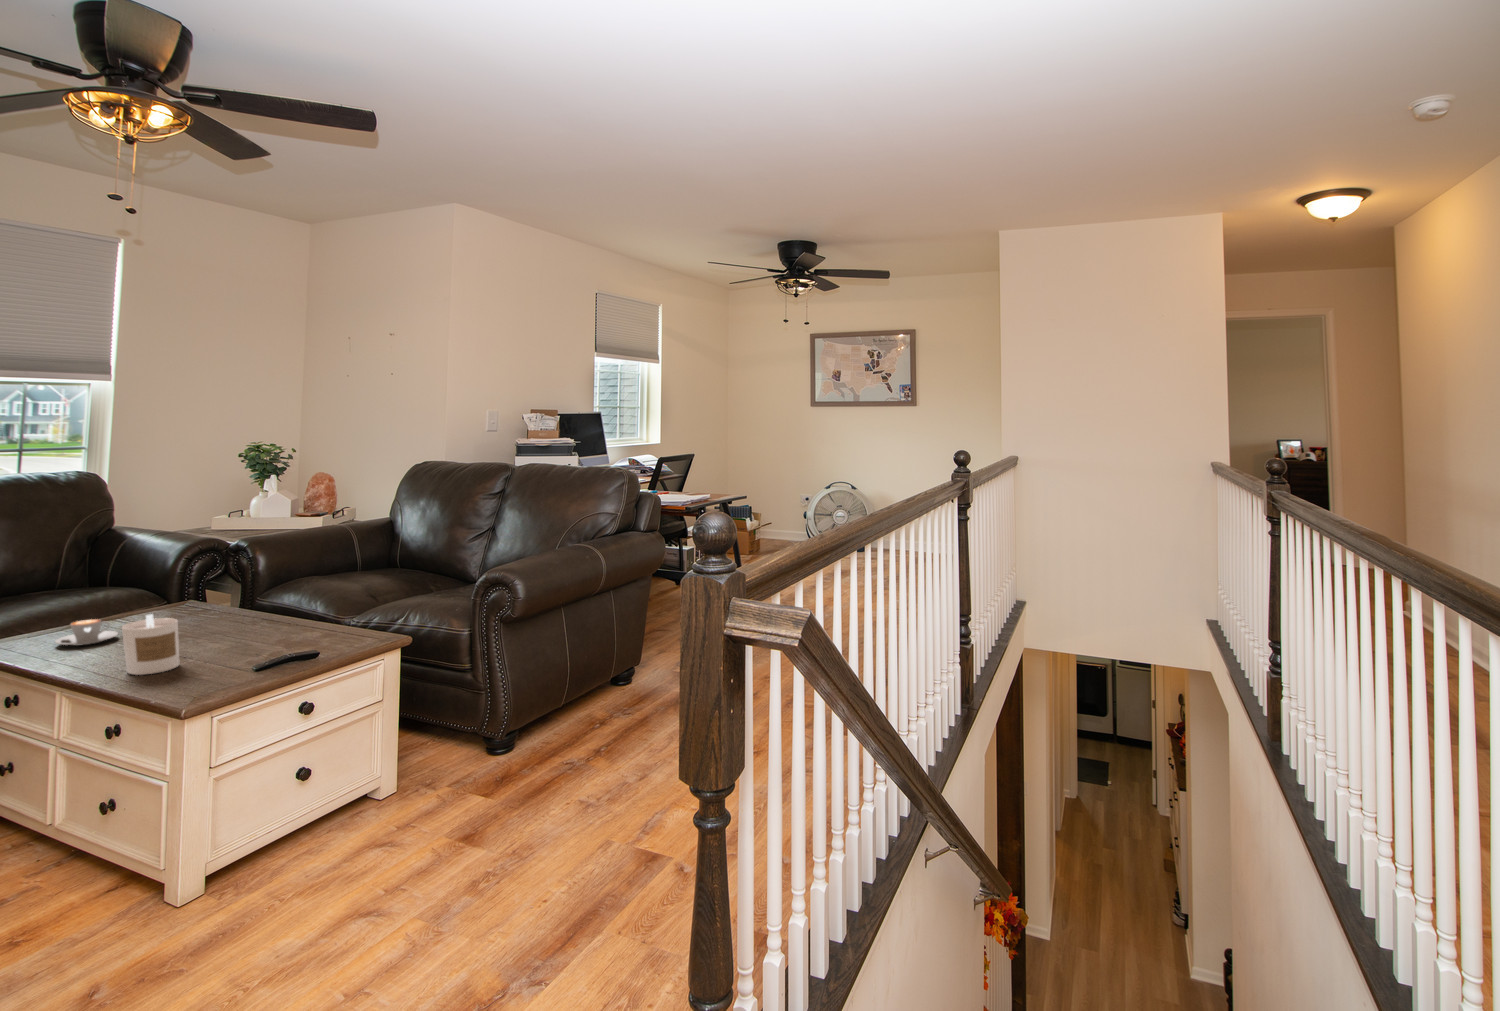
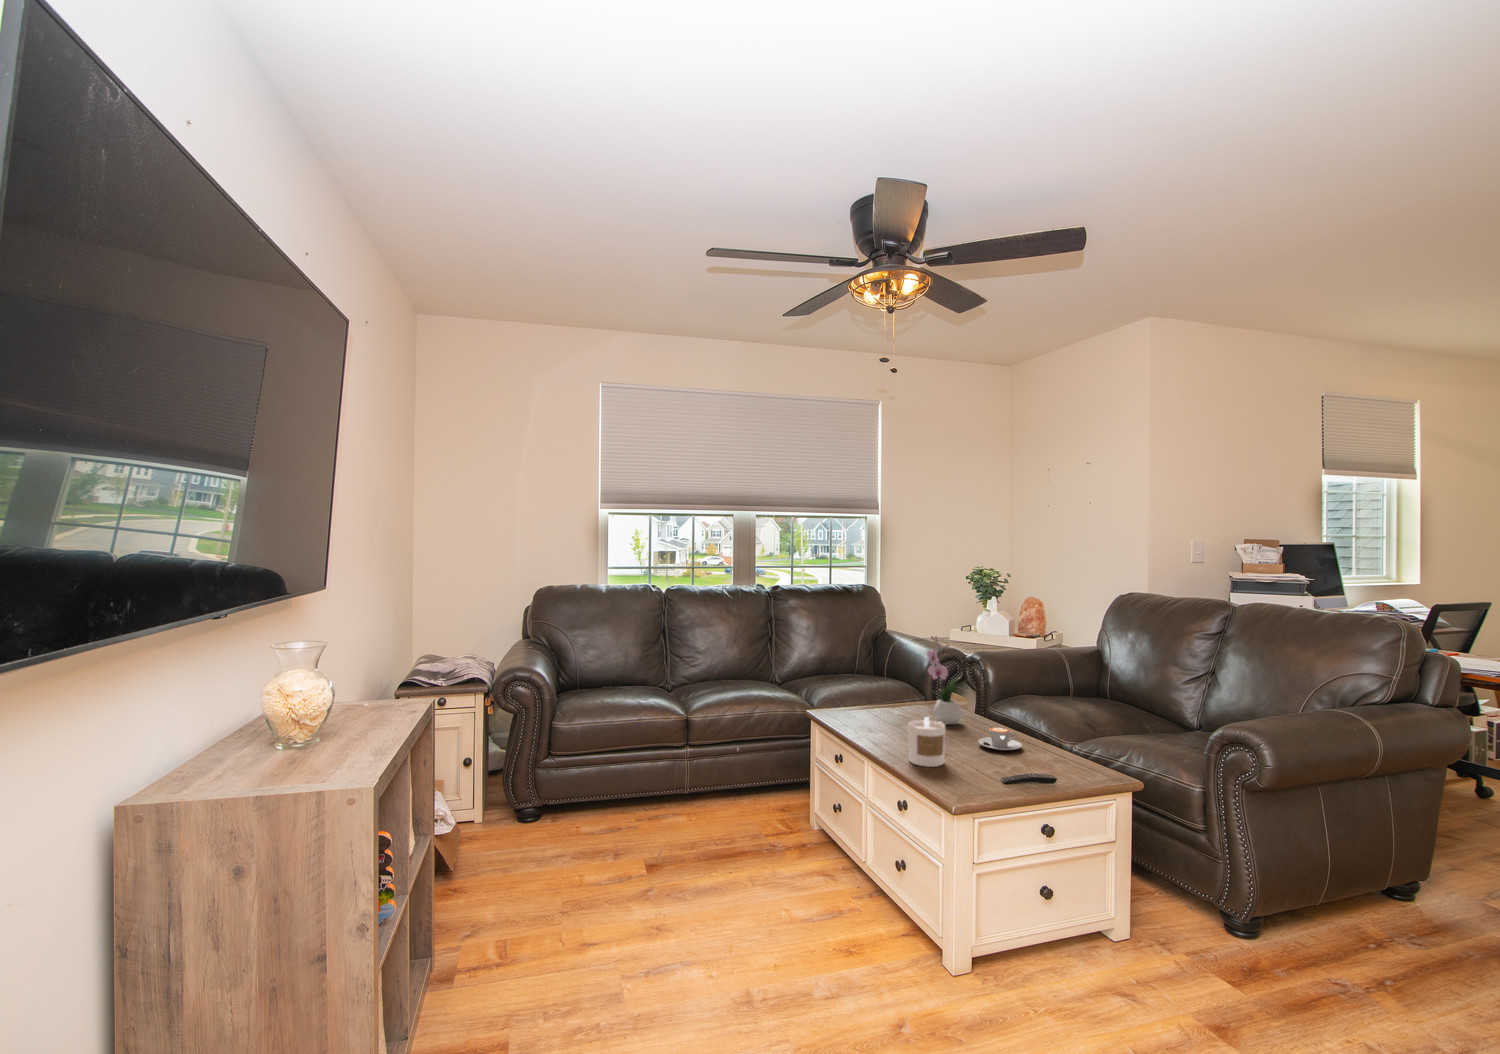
flower arrangement: none [157,519,217,625] -> present [927,636,962,725]
coffee cup: present [55,619,118,646] -> present [978,727,1022,750]

